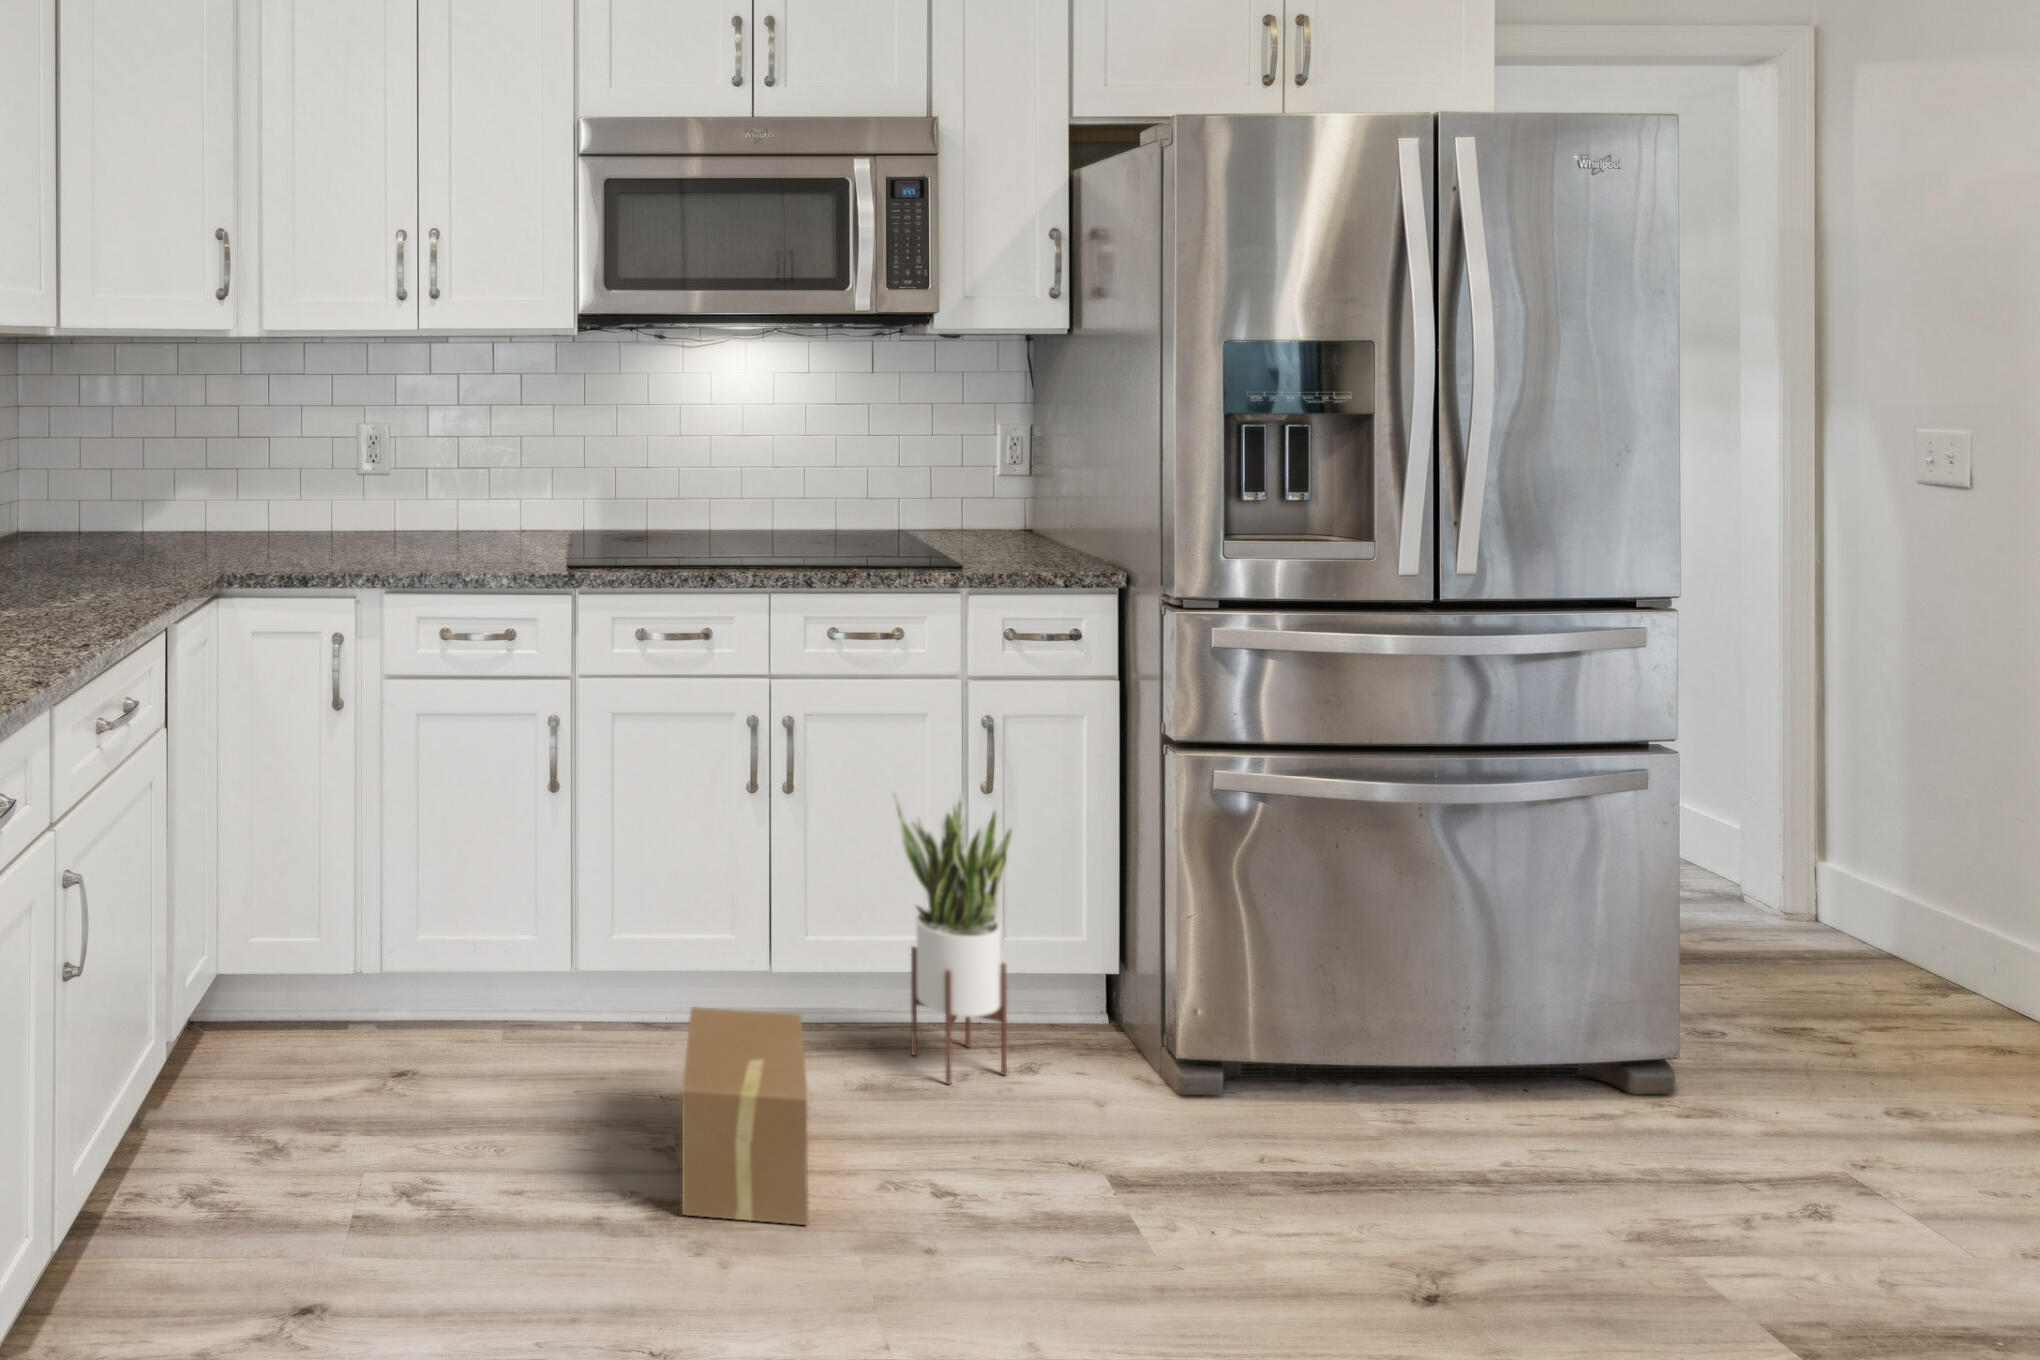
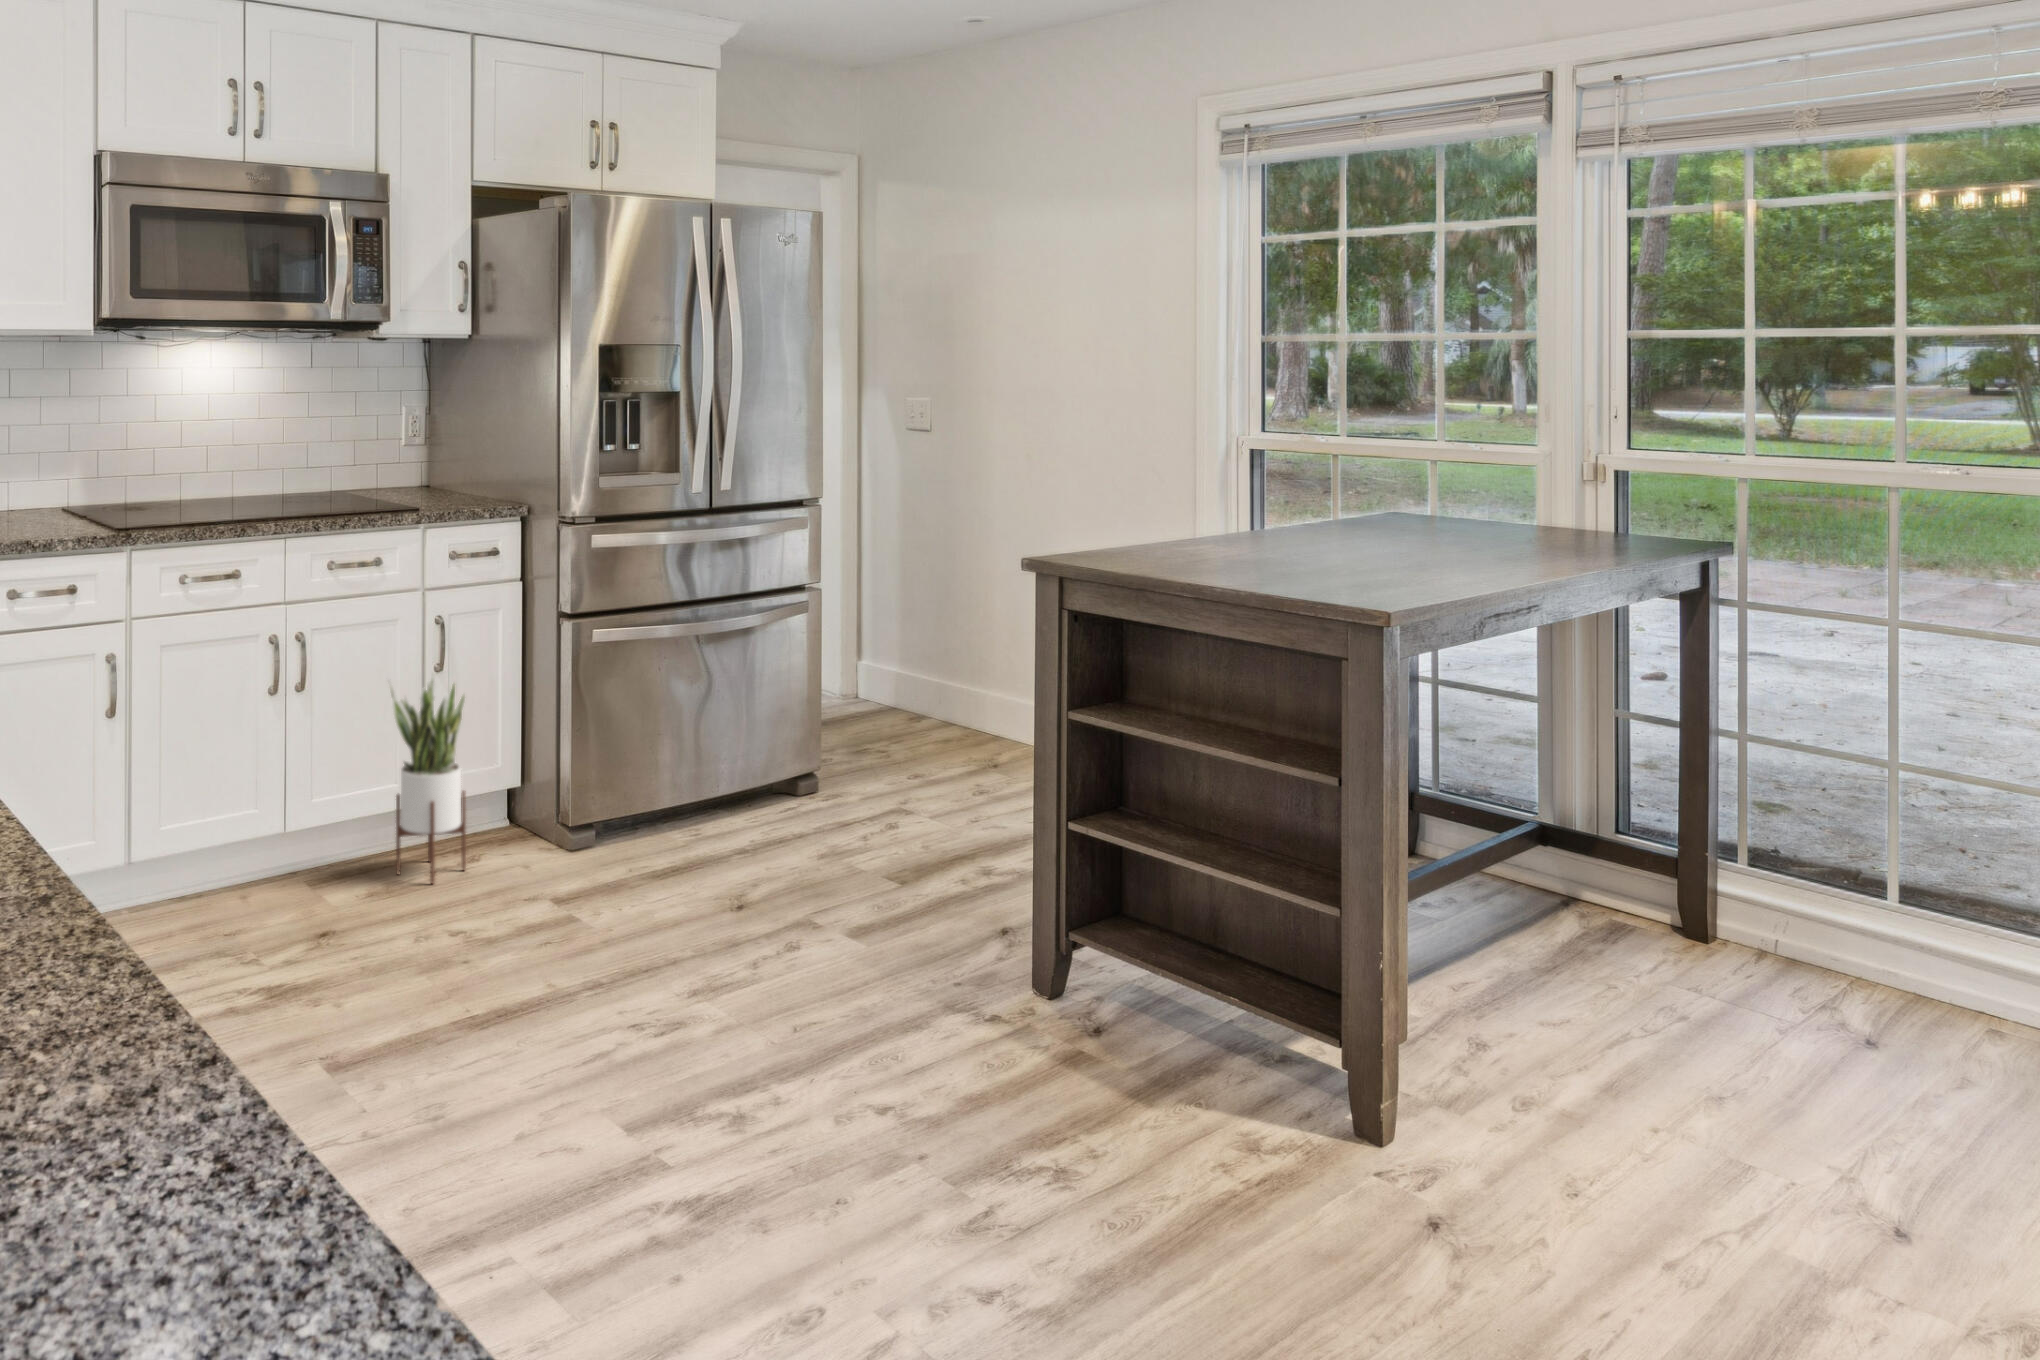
cardboard box: present [682,1007,808,1225] -> none [270,847,400,997]

